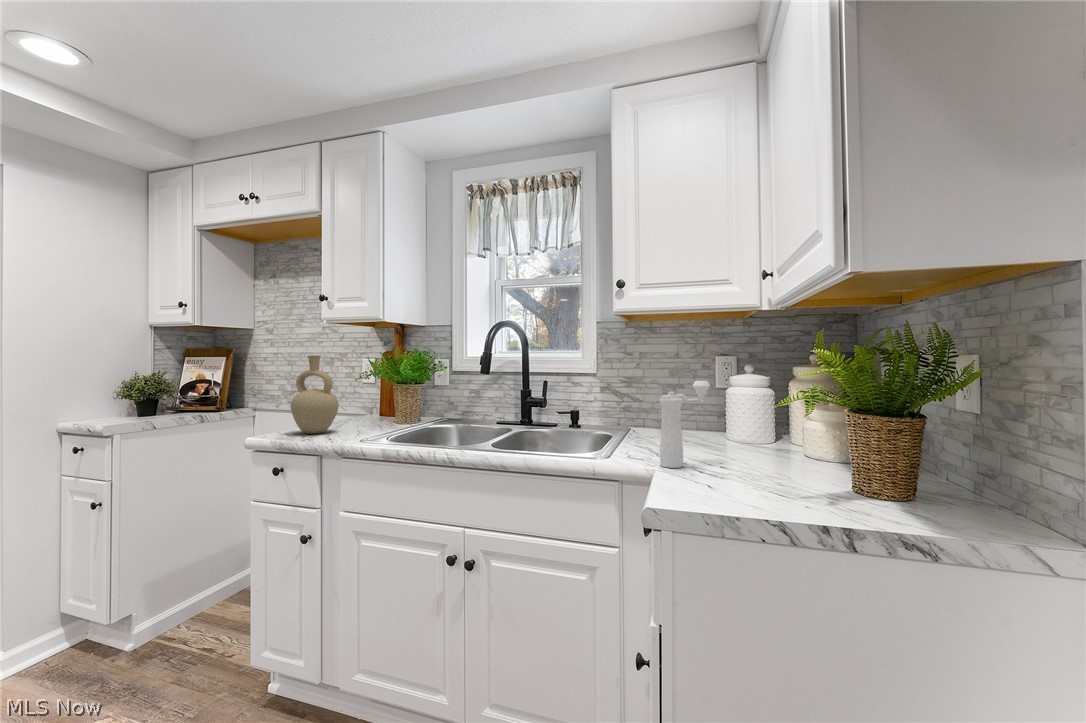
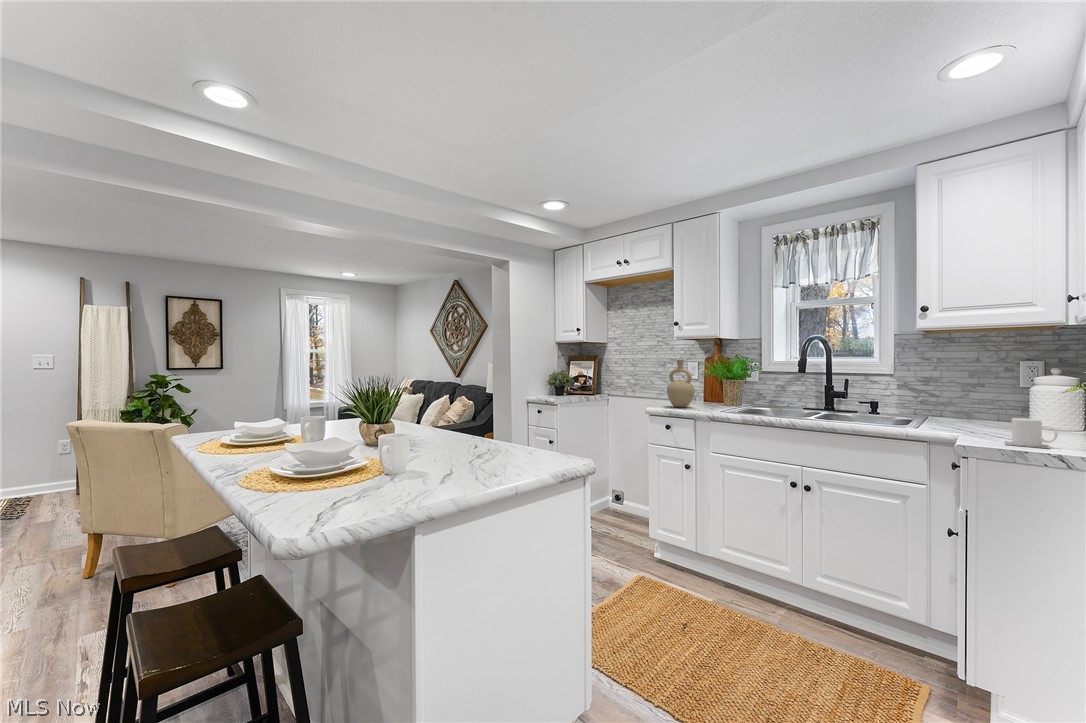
pepper mill: present [659,381,710,468] -> none [969,378,1016,436]
mug: none [695,447,755,498] -> present [1005,418,1058,448]

